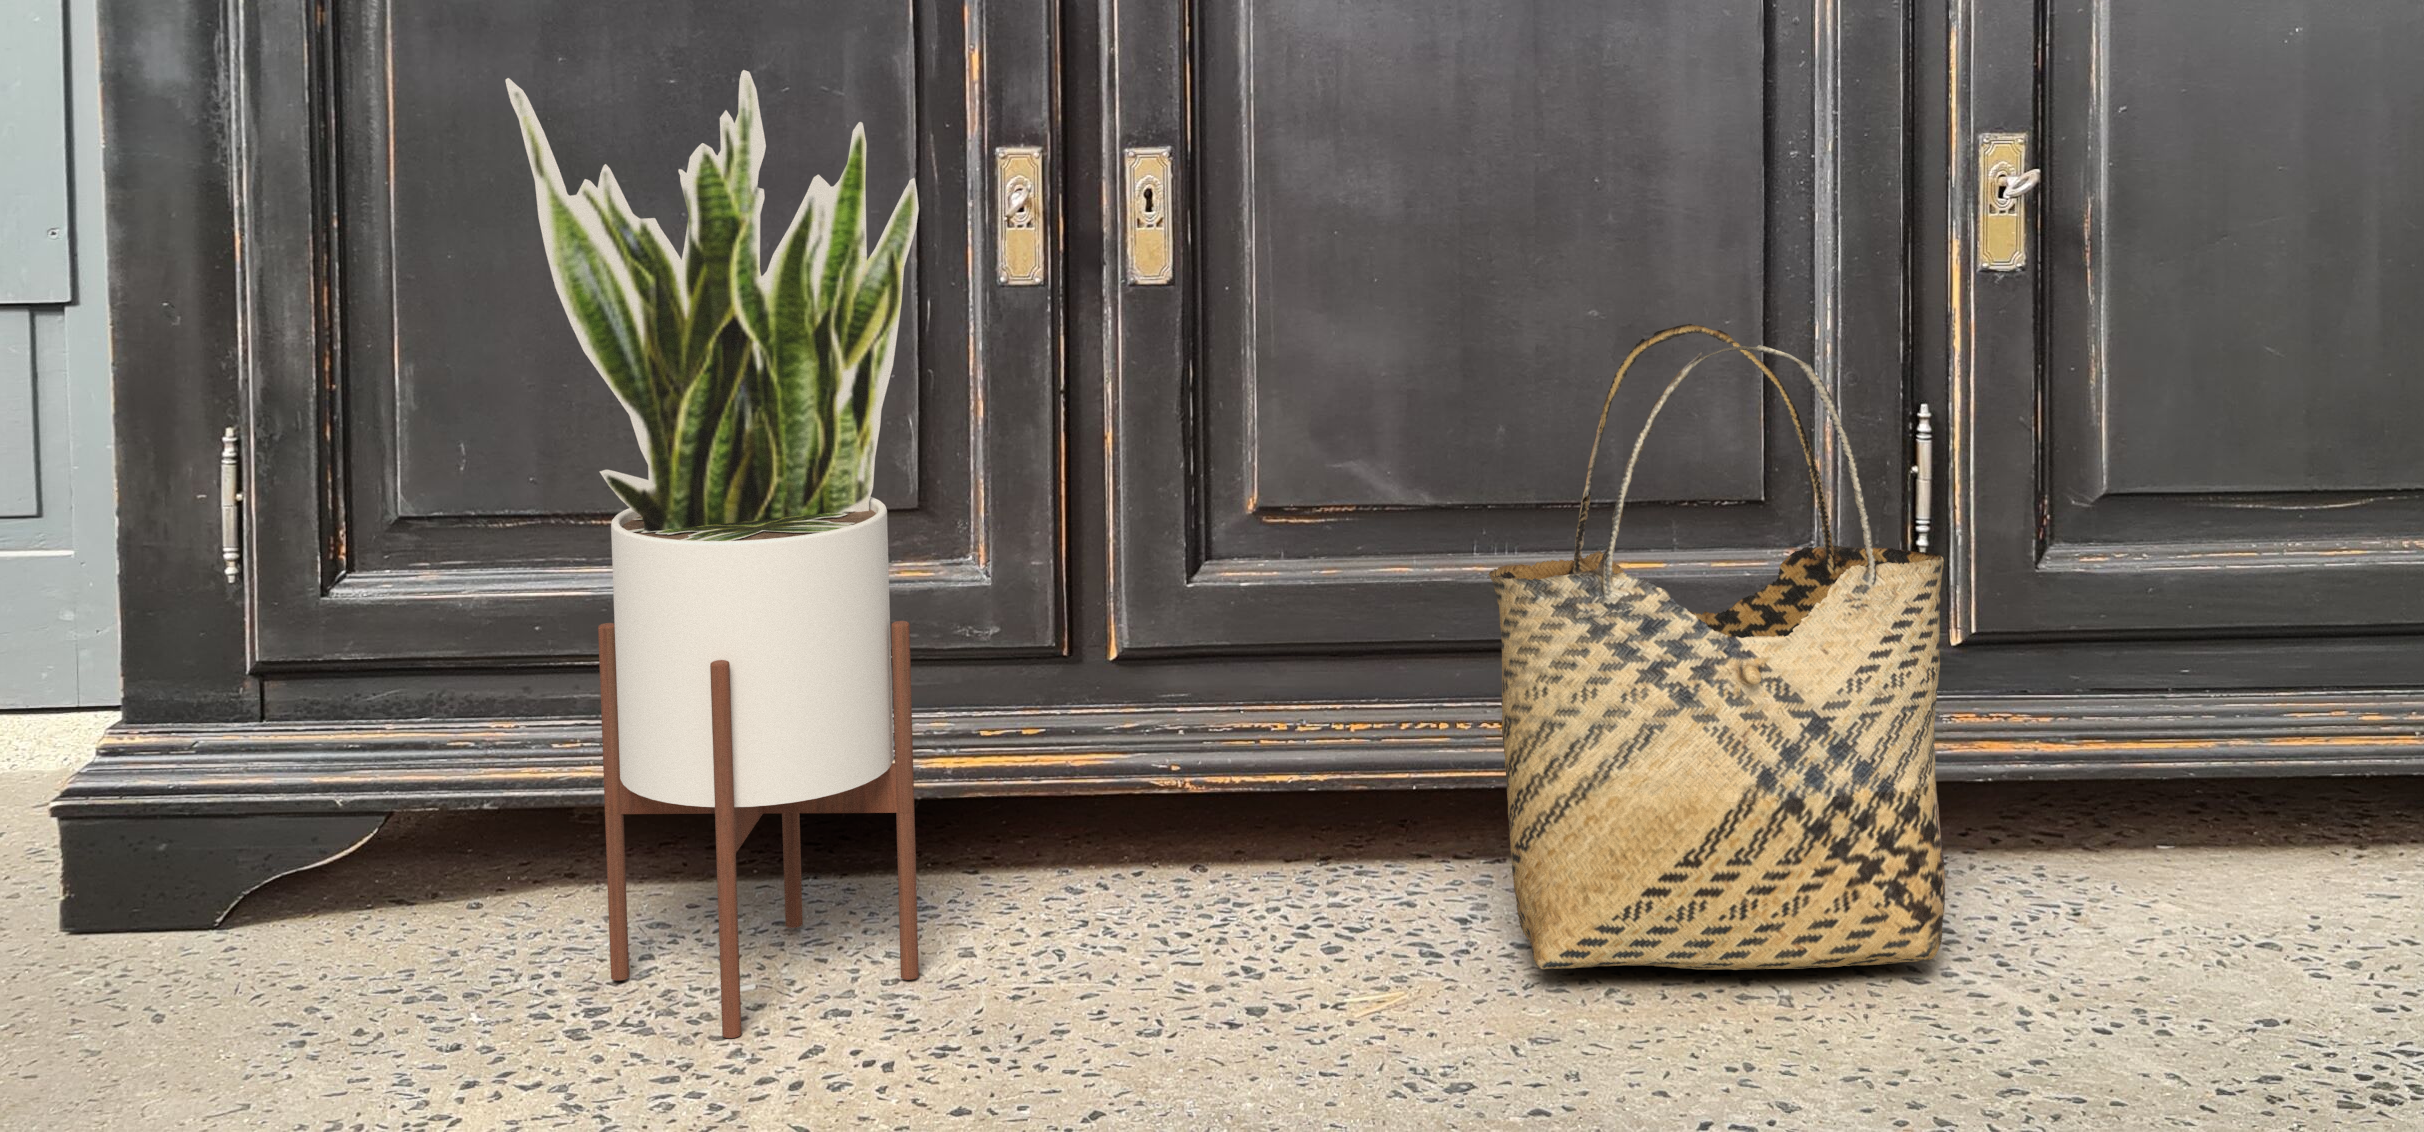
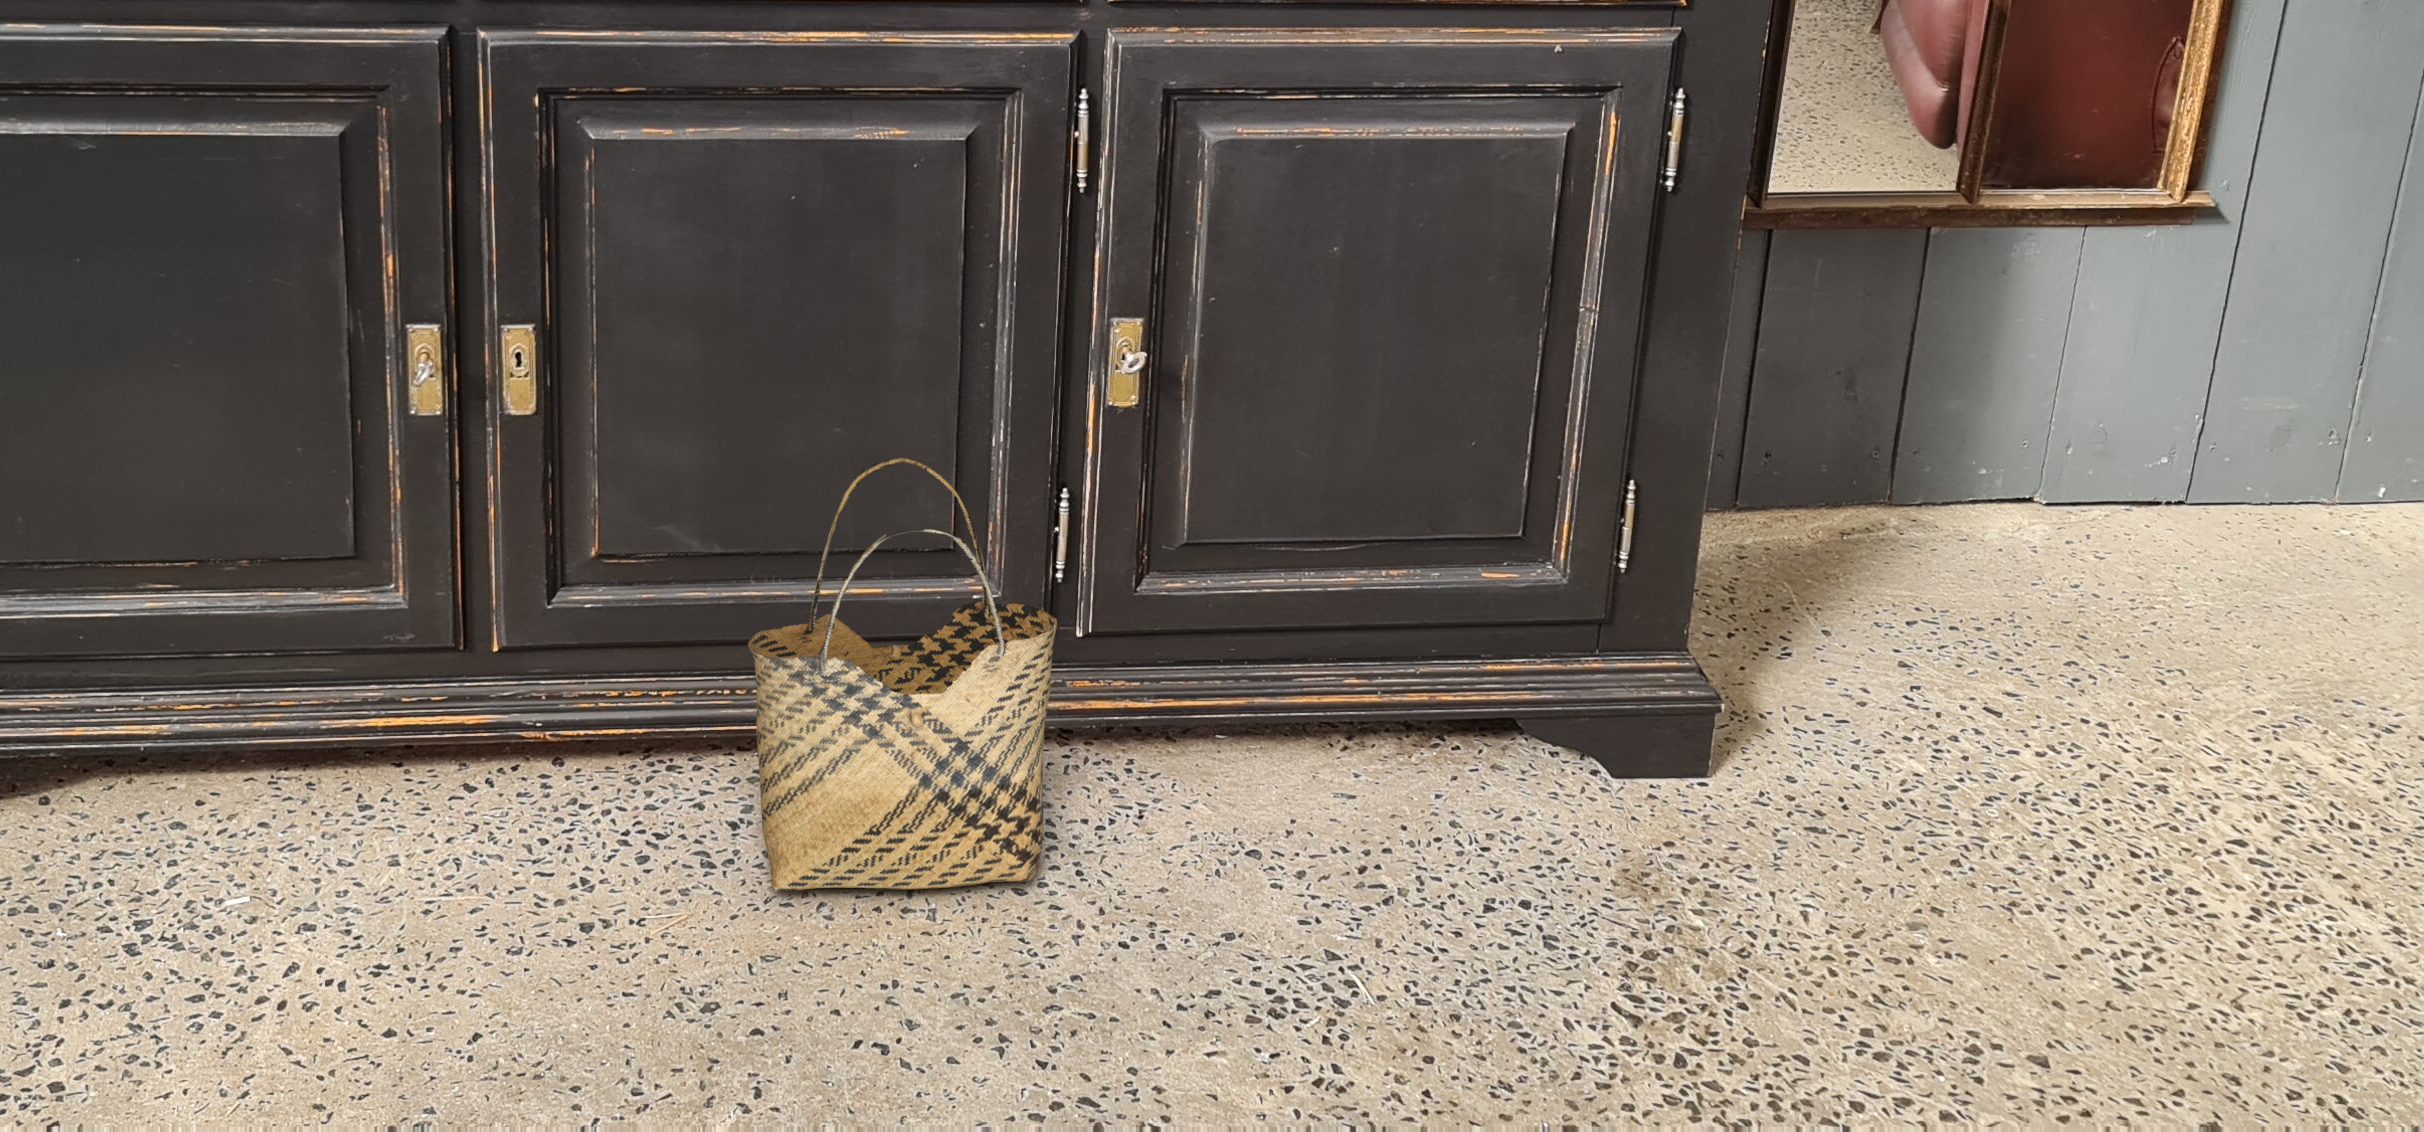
potted plant: present [506,70,919,1038] -> none [49,325,362,954]

